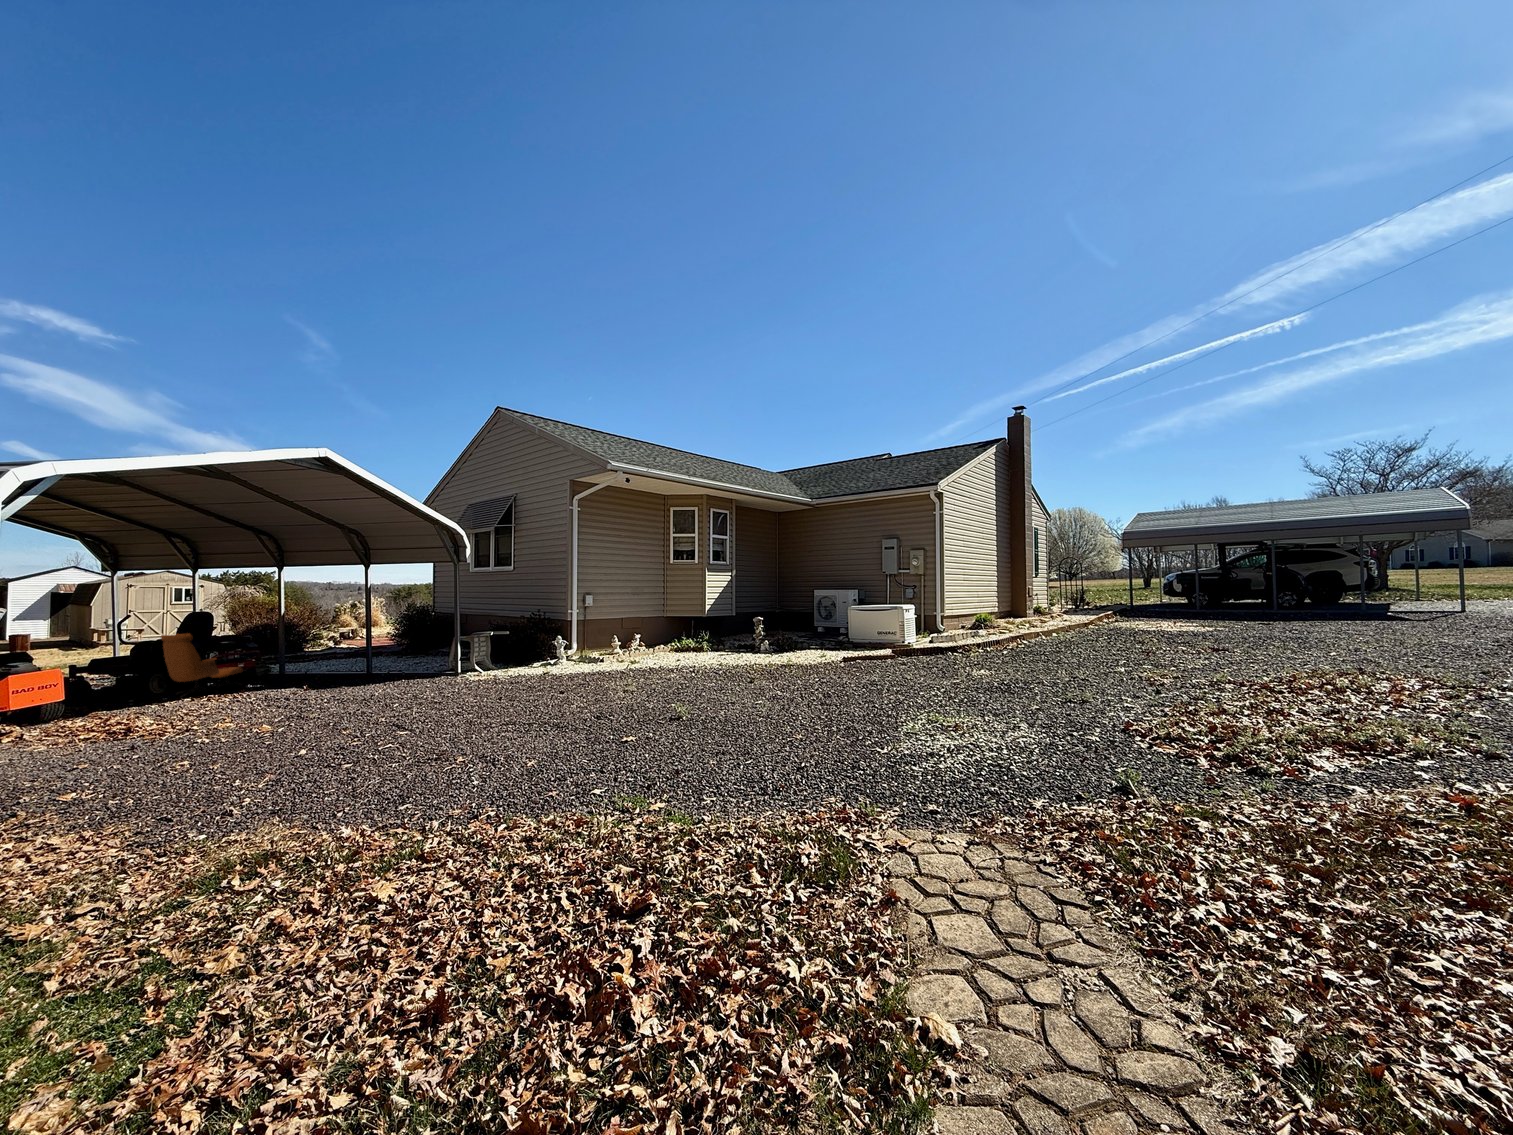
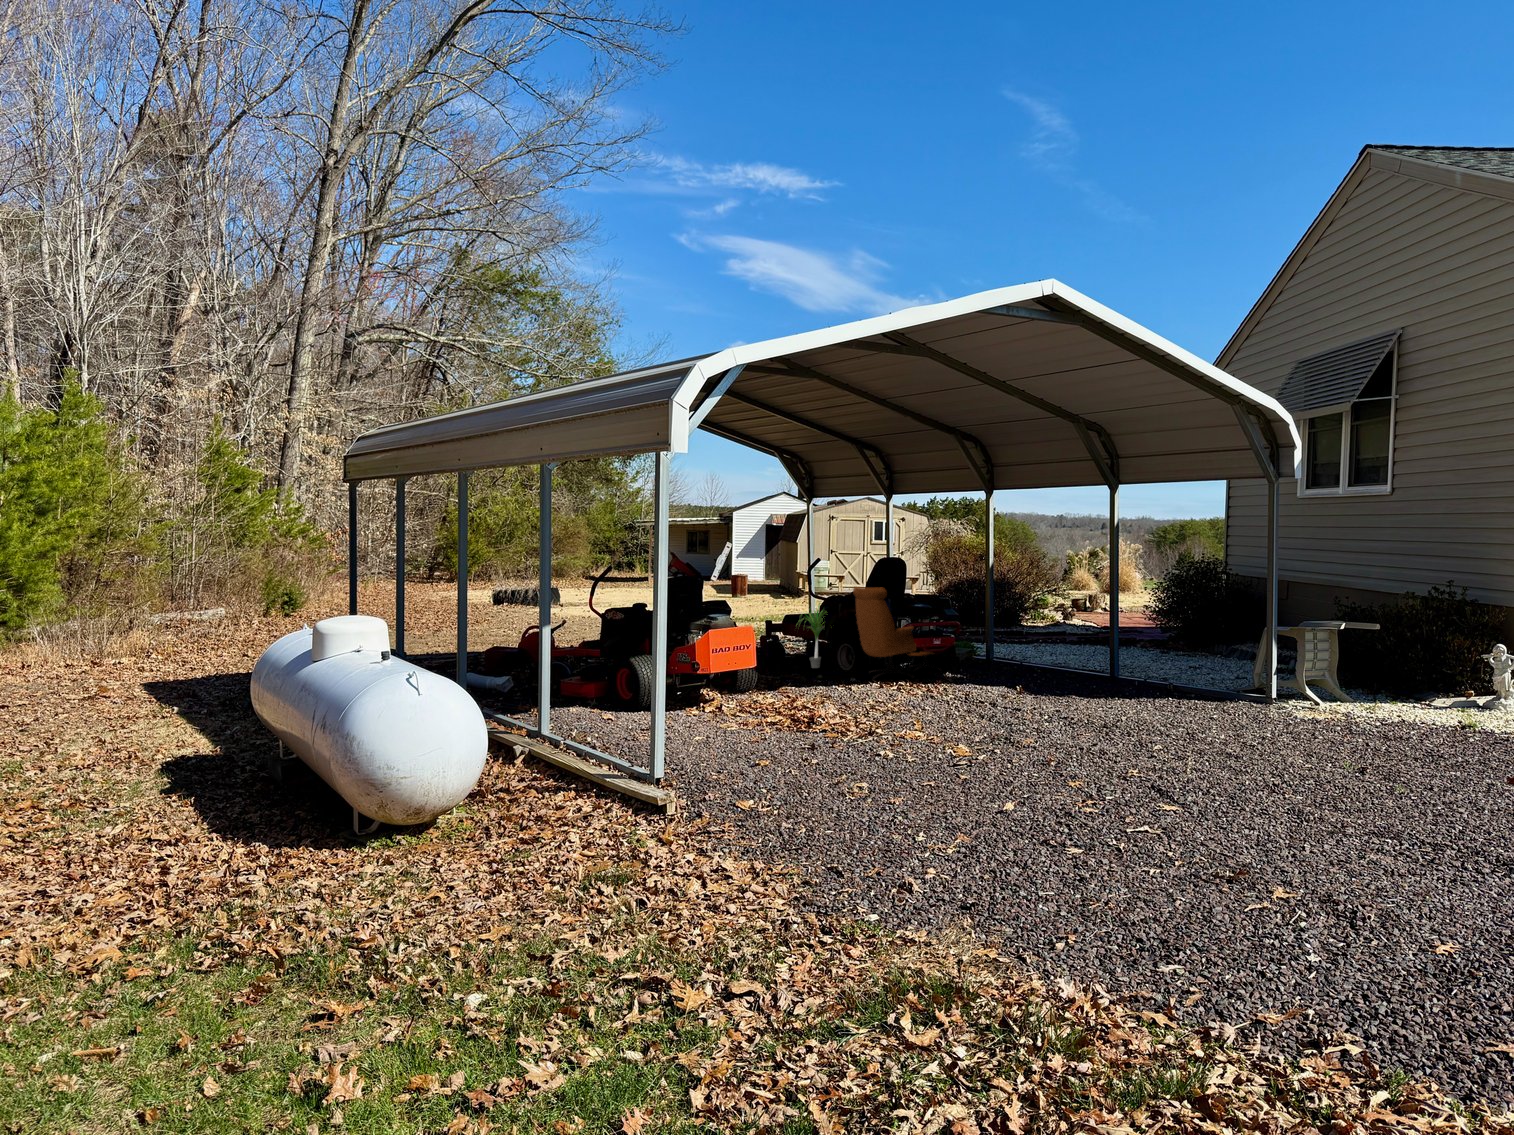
potted plant: none [100,647,145,697] -> present [806,606,824,668]

